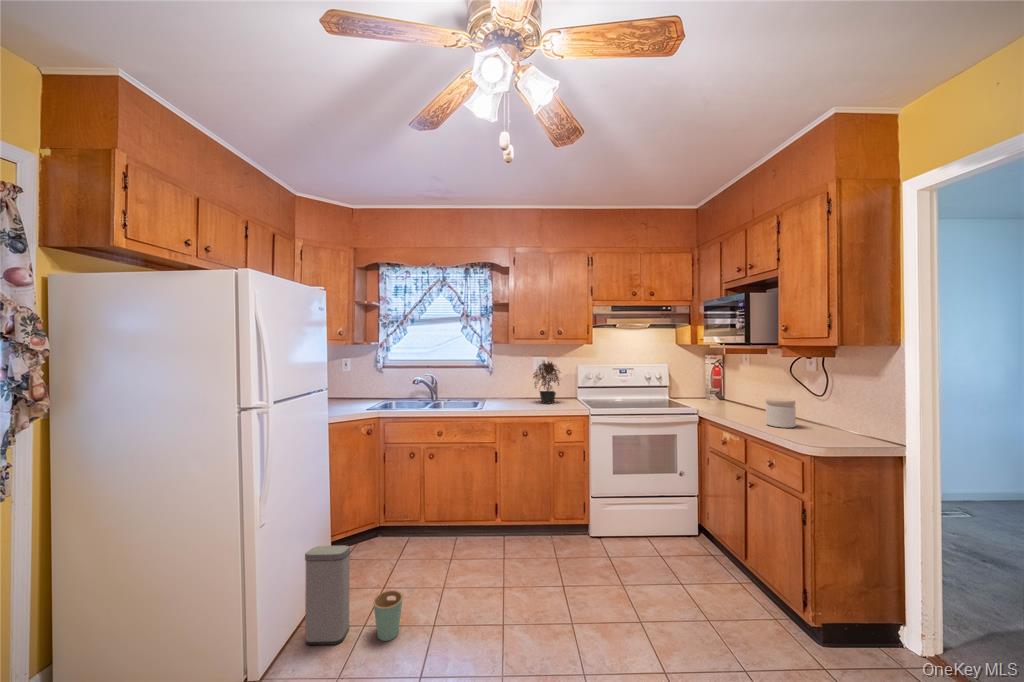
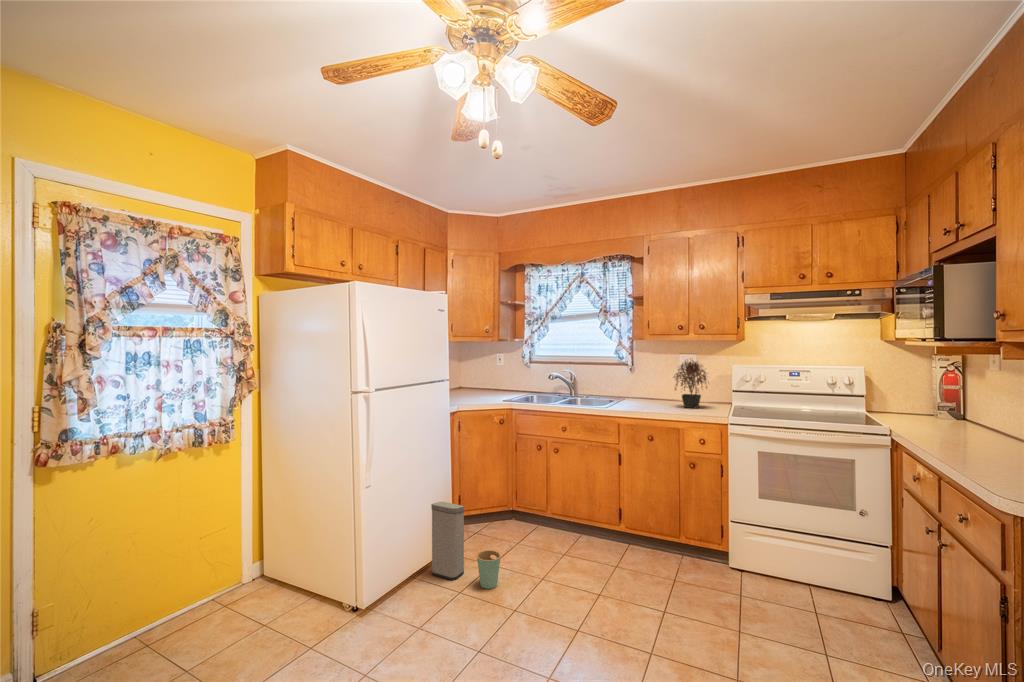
jar: present [766,398,796,428] -> none [948,414,997,456]

